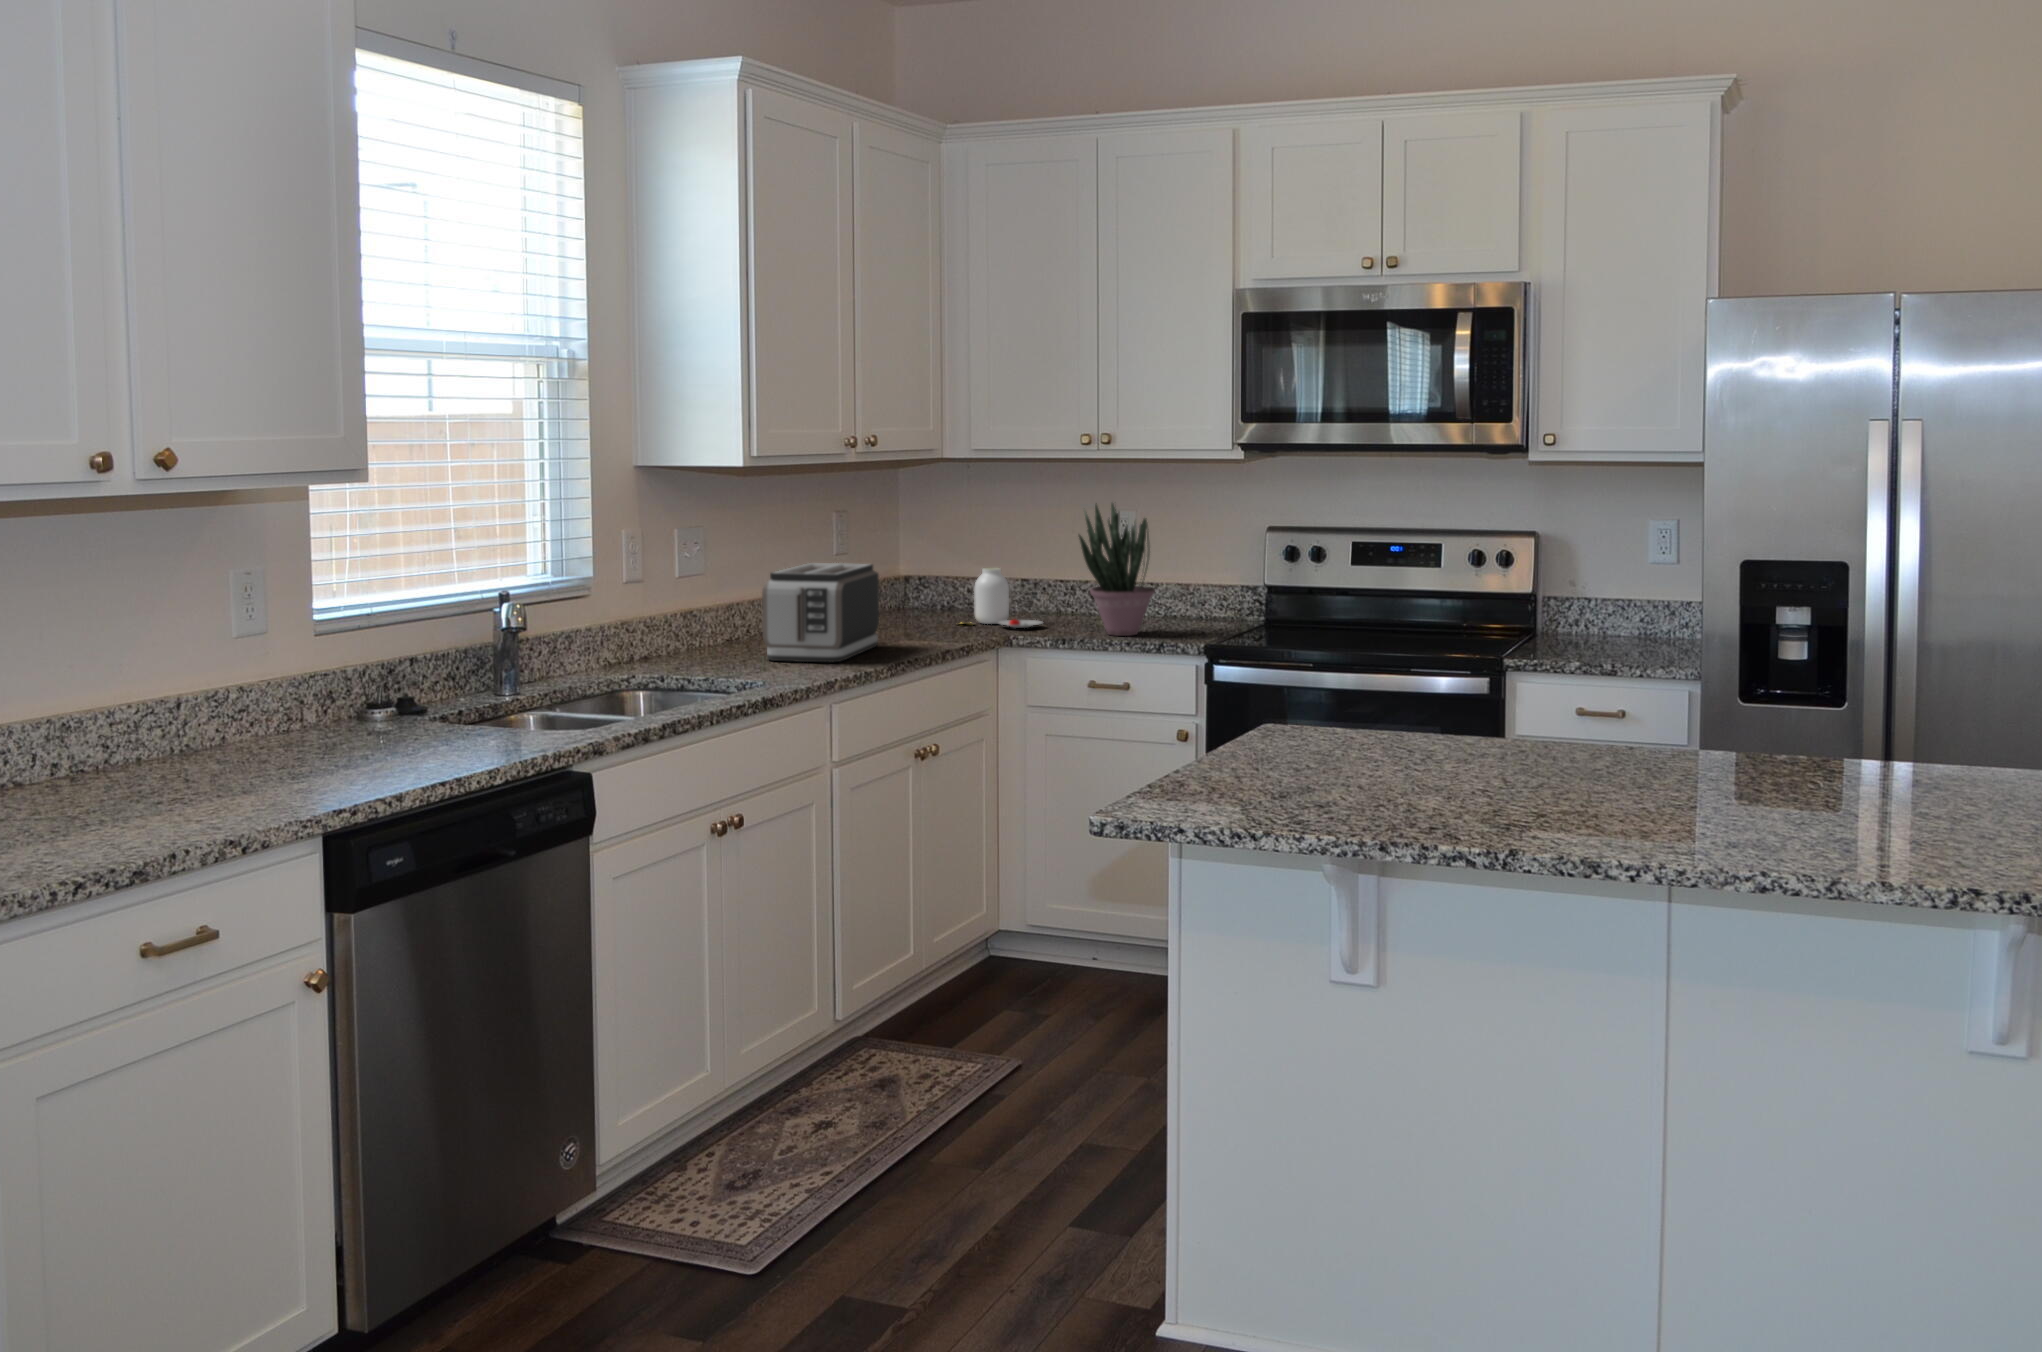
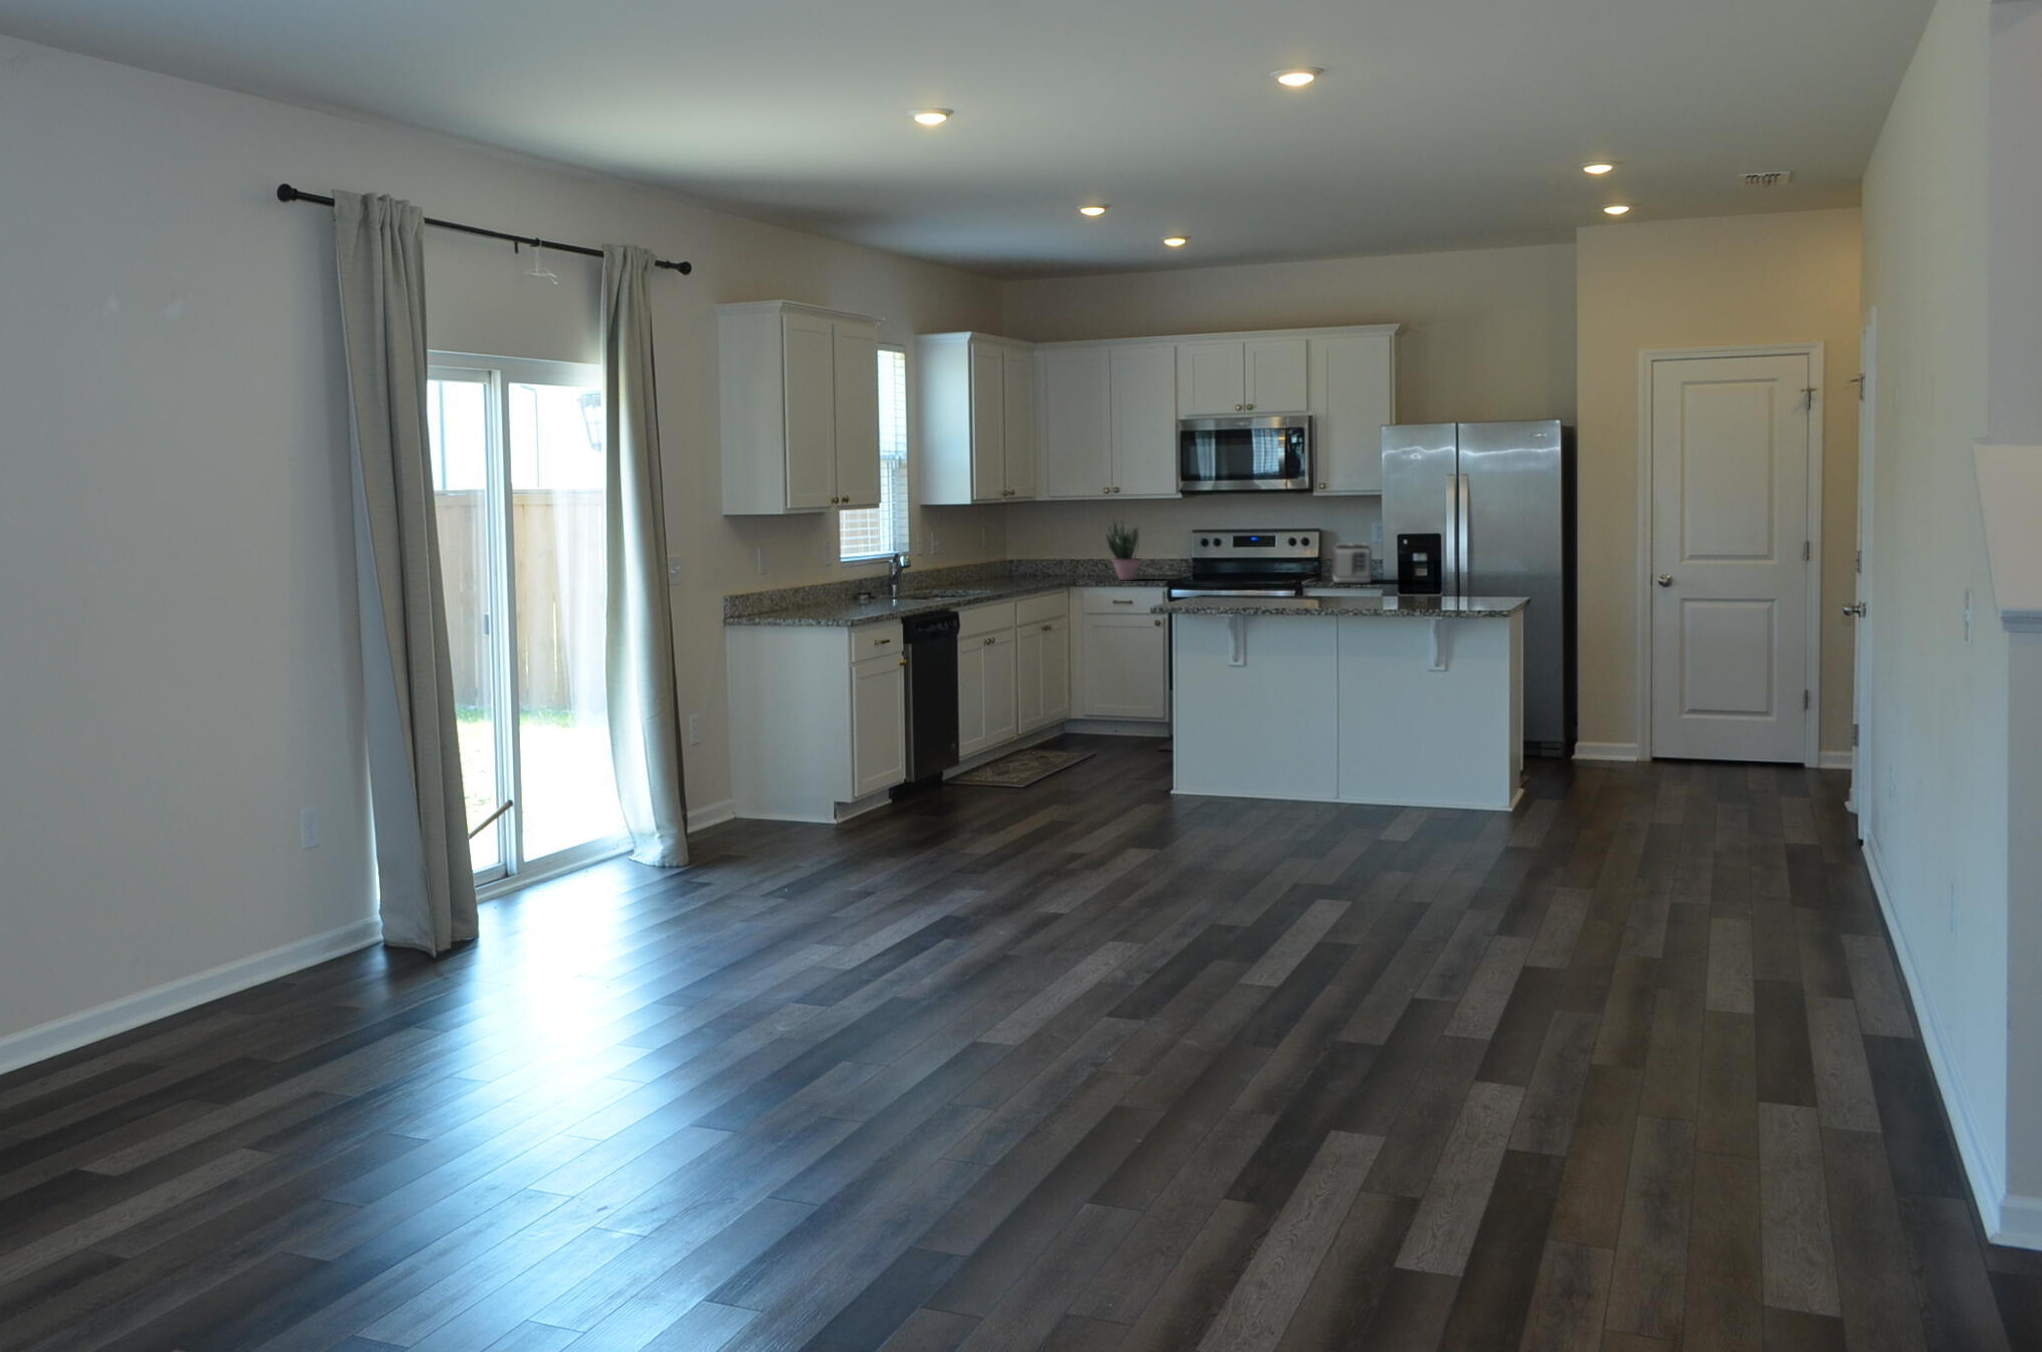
toaster: present [762,563,879,662] -> present [1332,543,1372,584]
jar: present [961,568,1042,628] -> none [1045,552,1087,578]

